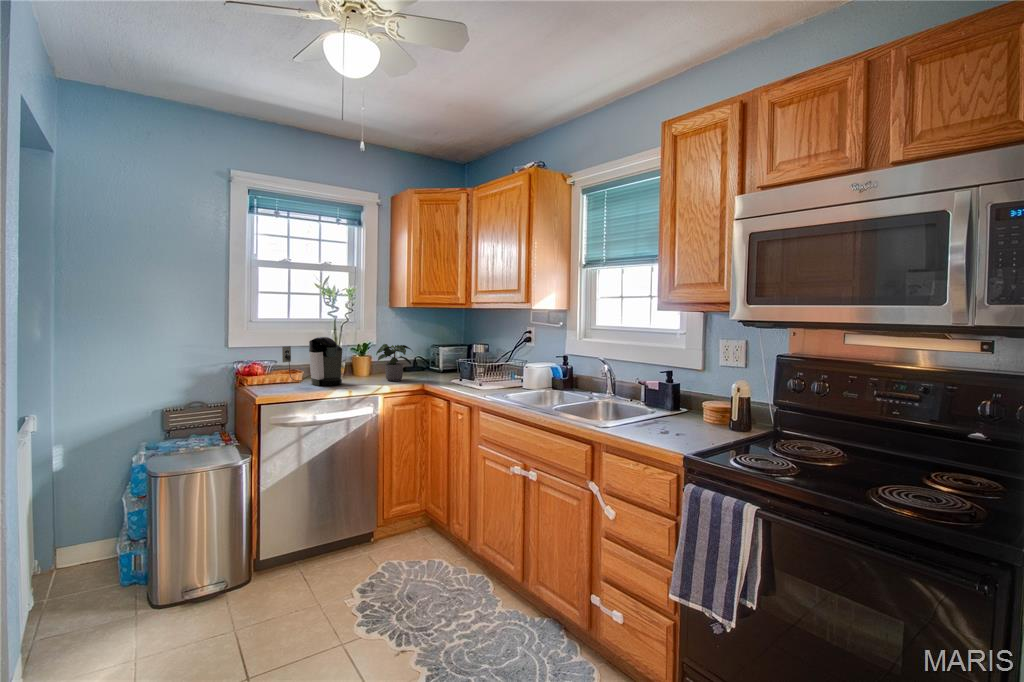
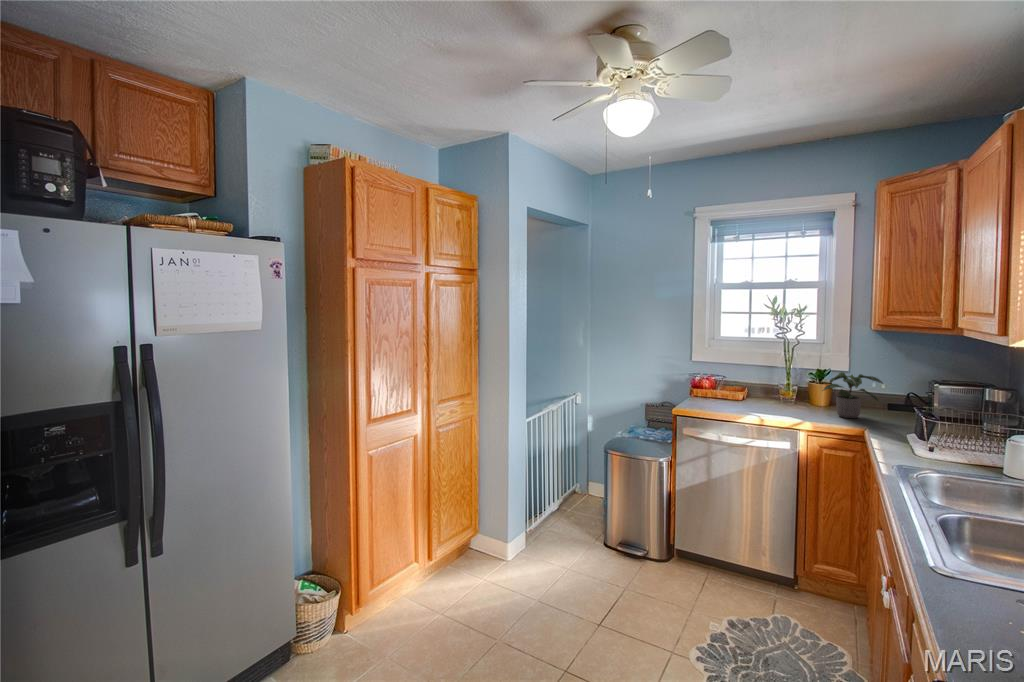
coffee maker: present [282,337,342,386] -> none [719,359,782,411]

